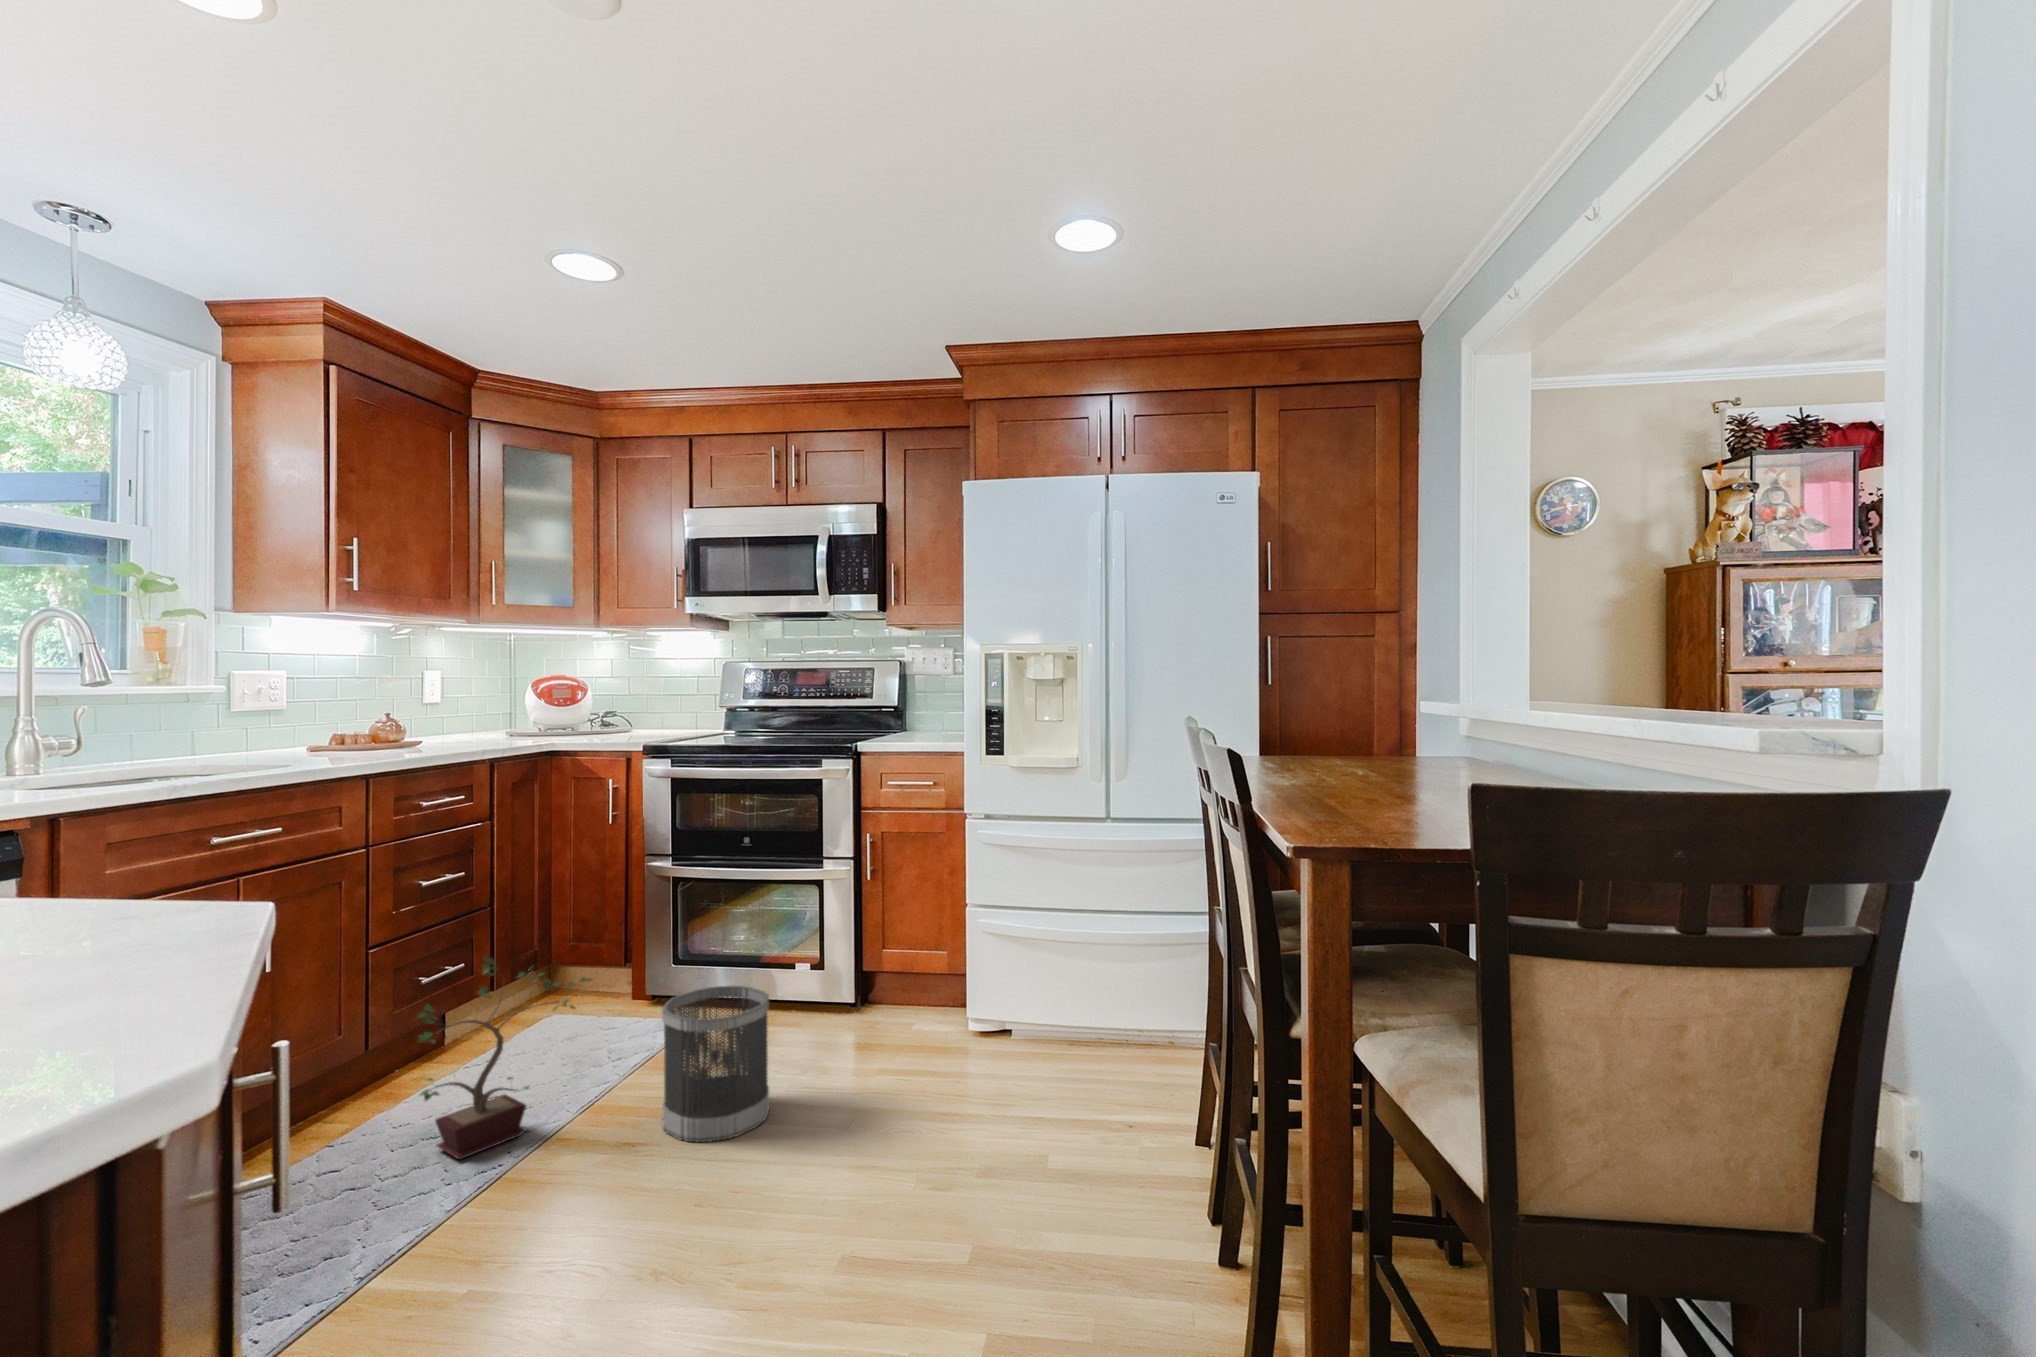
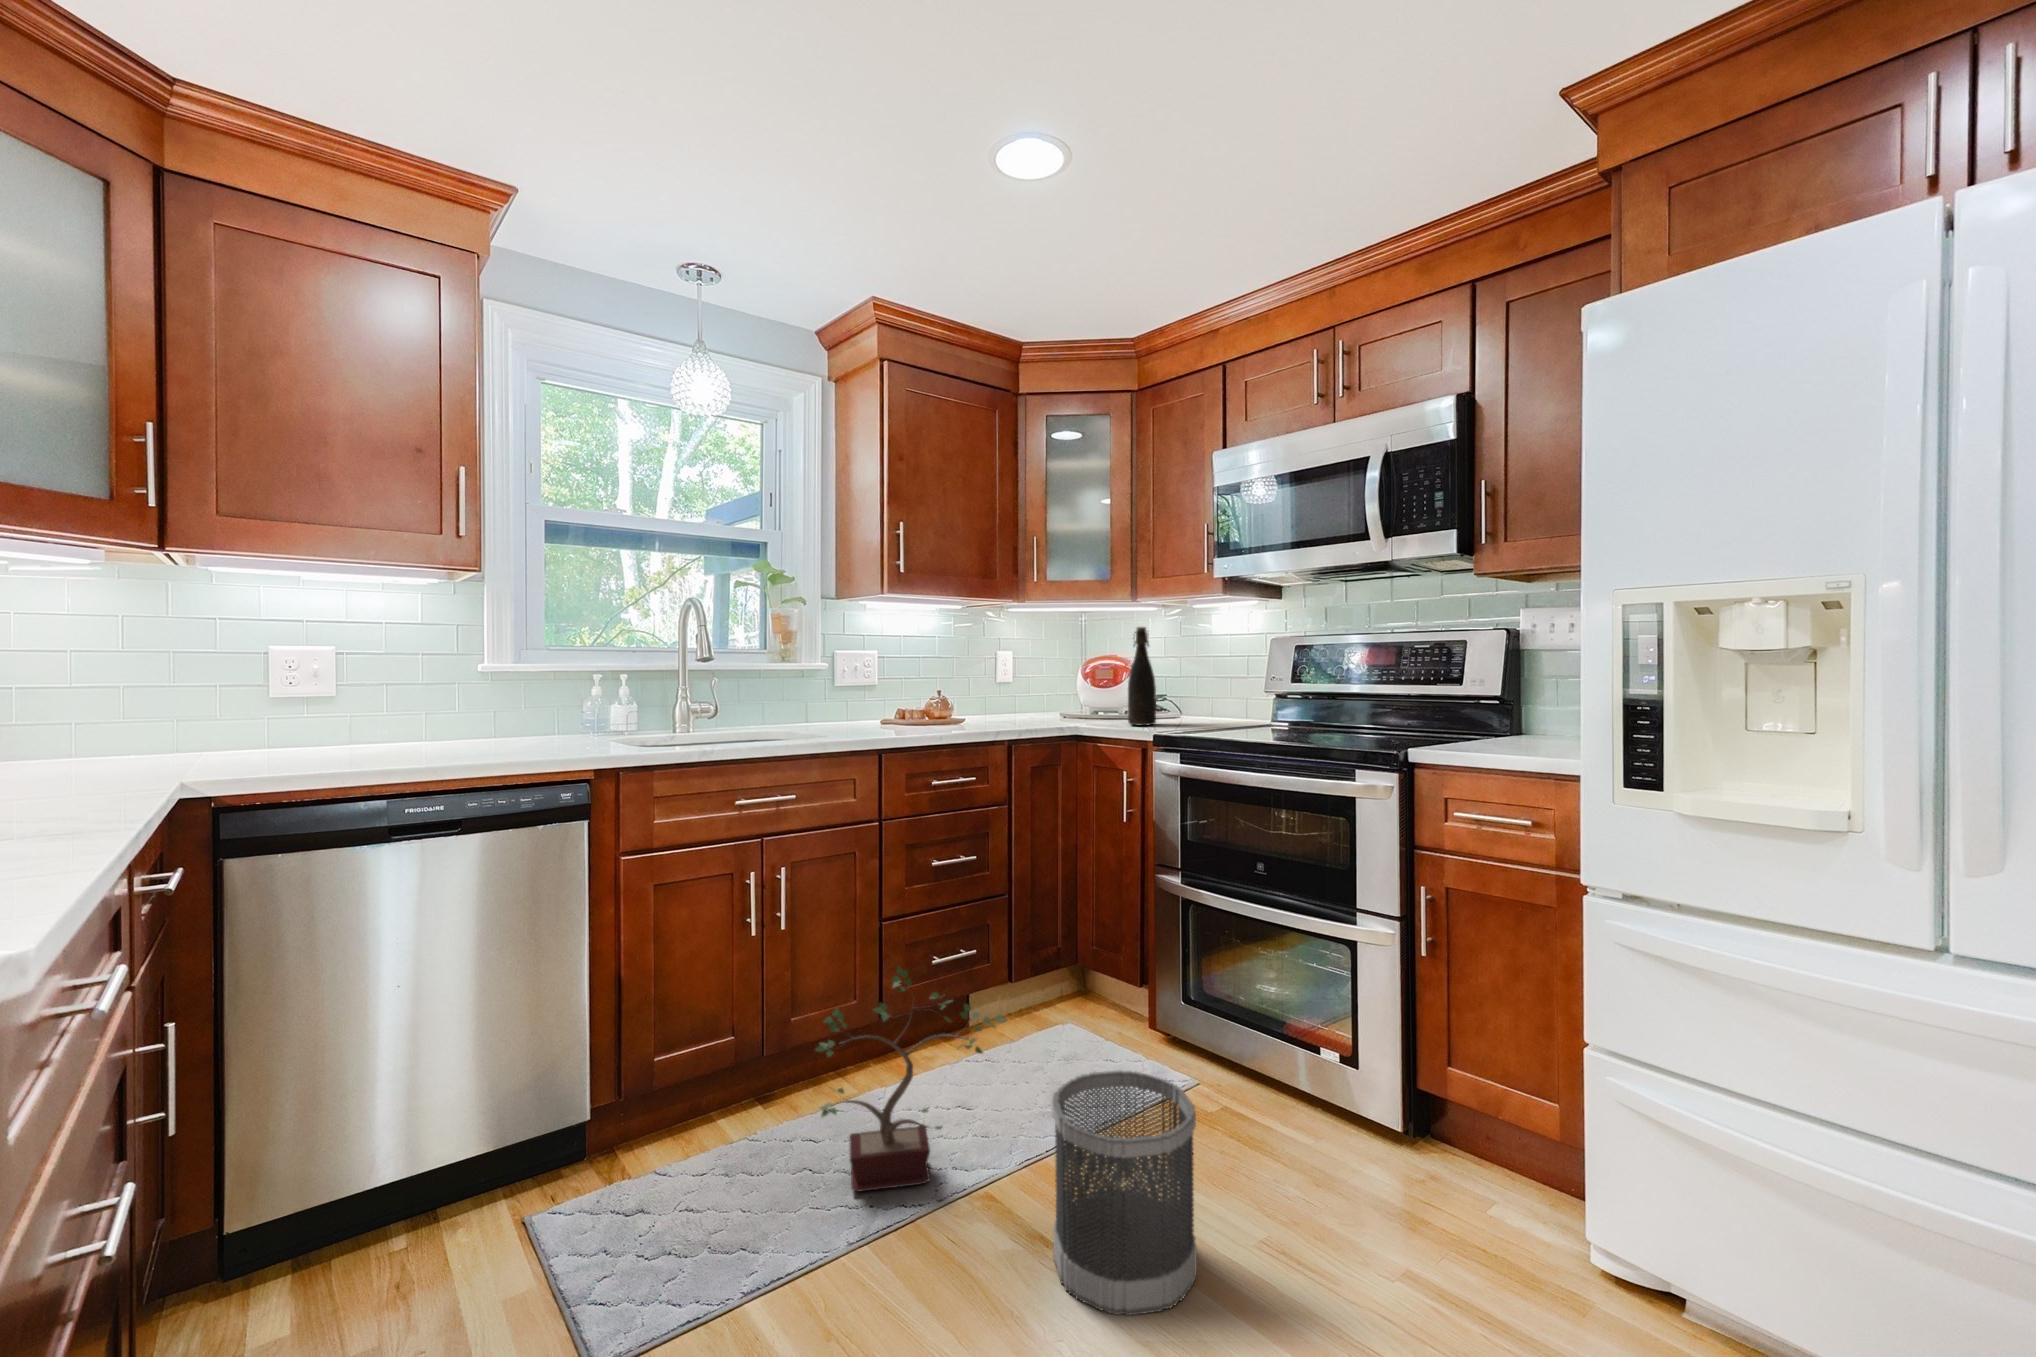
bottle: none [602,652,628,739] -> present [1128,627,1156,726]

